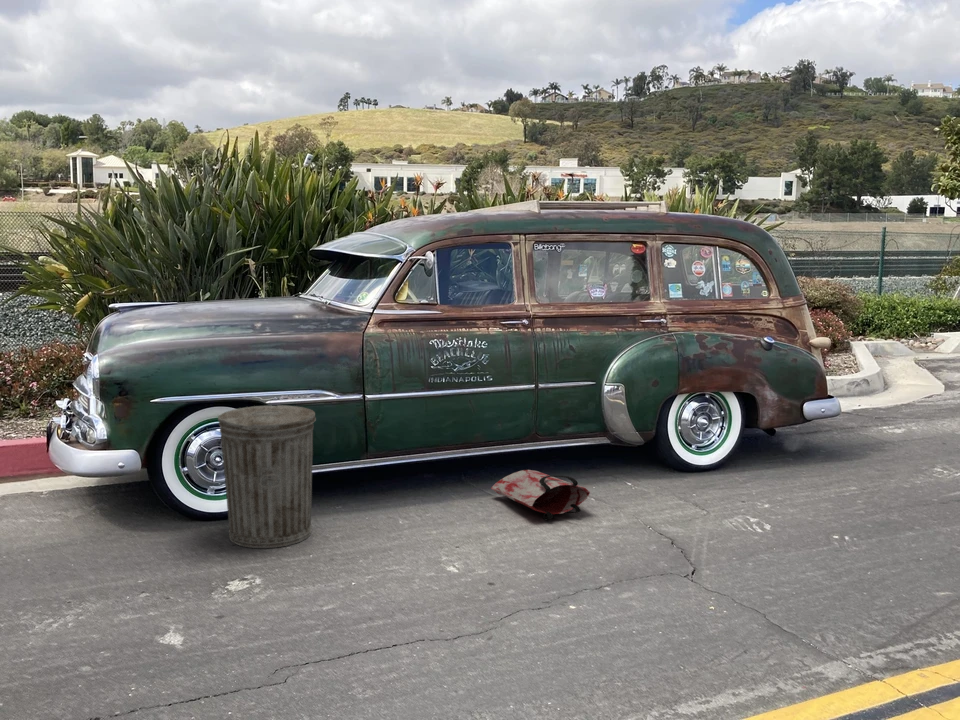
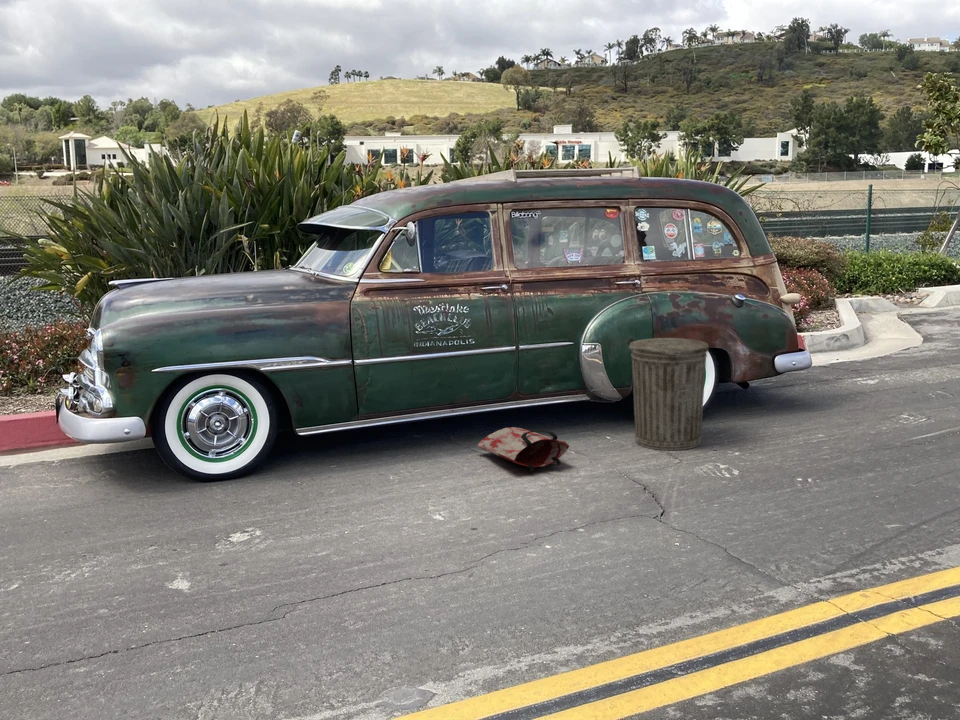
trash can: present [218,405,316,548] -> present [629,338,709,450]

